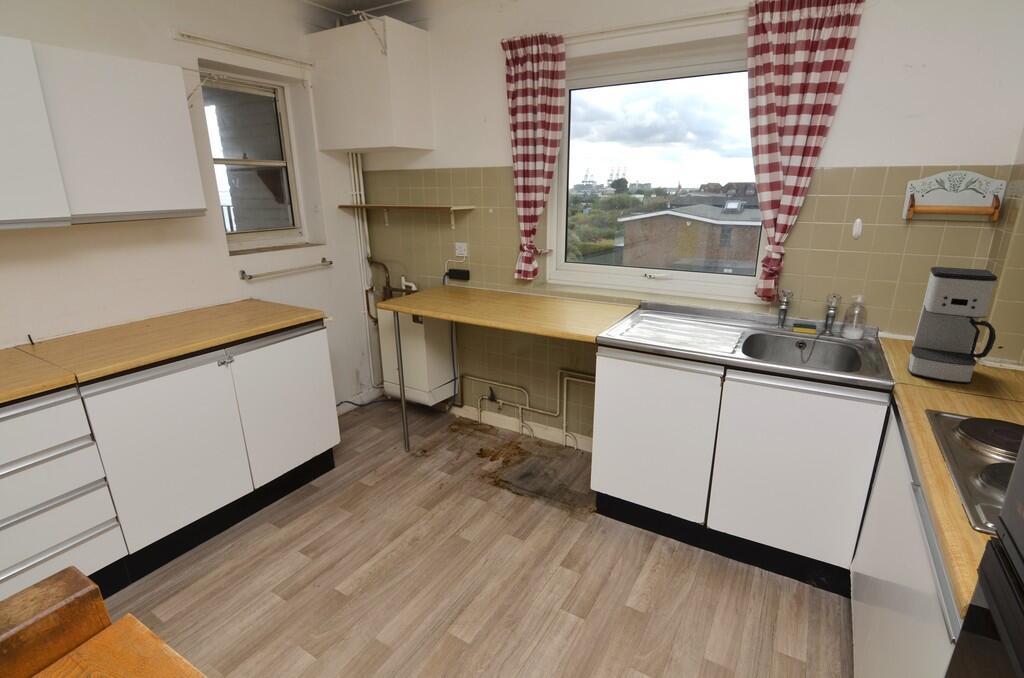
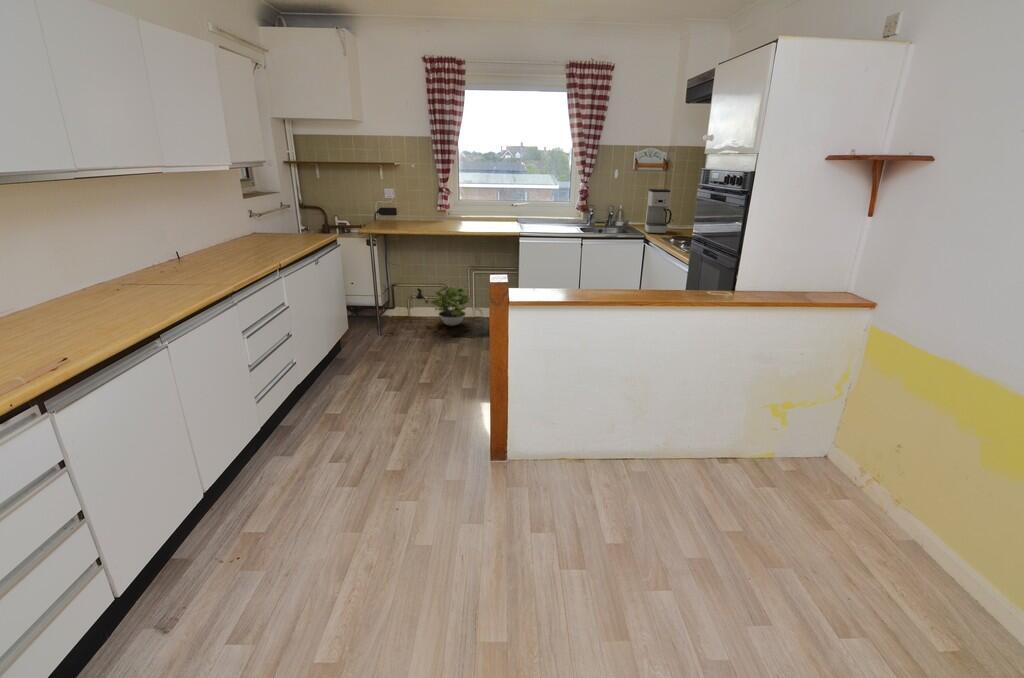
potted plant: none [479,392,548,458] -> present [431,285,469,326]

